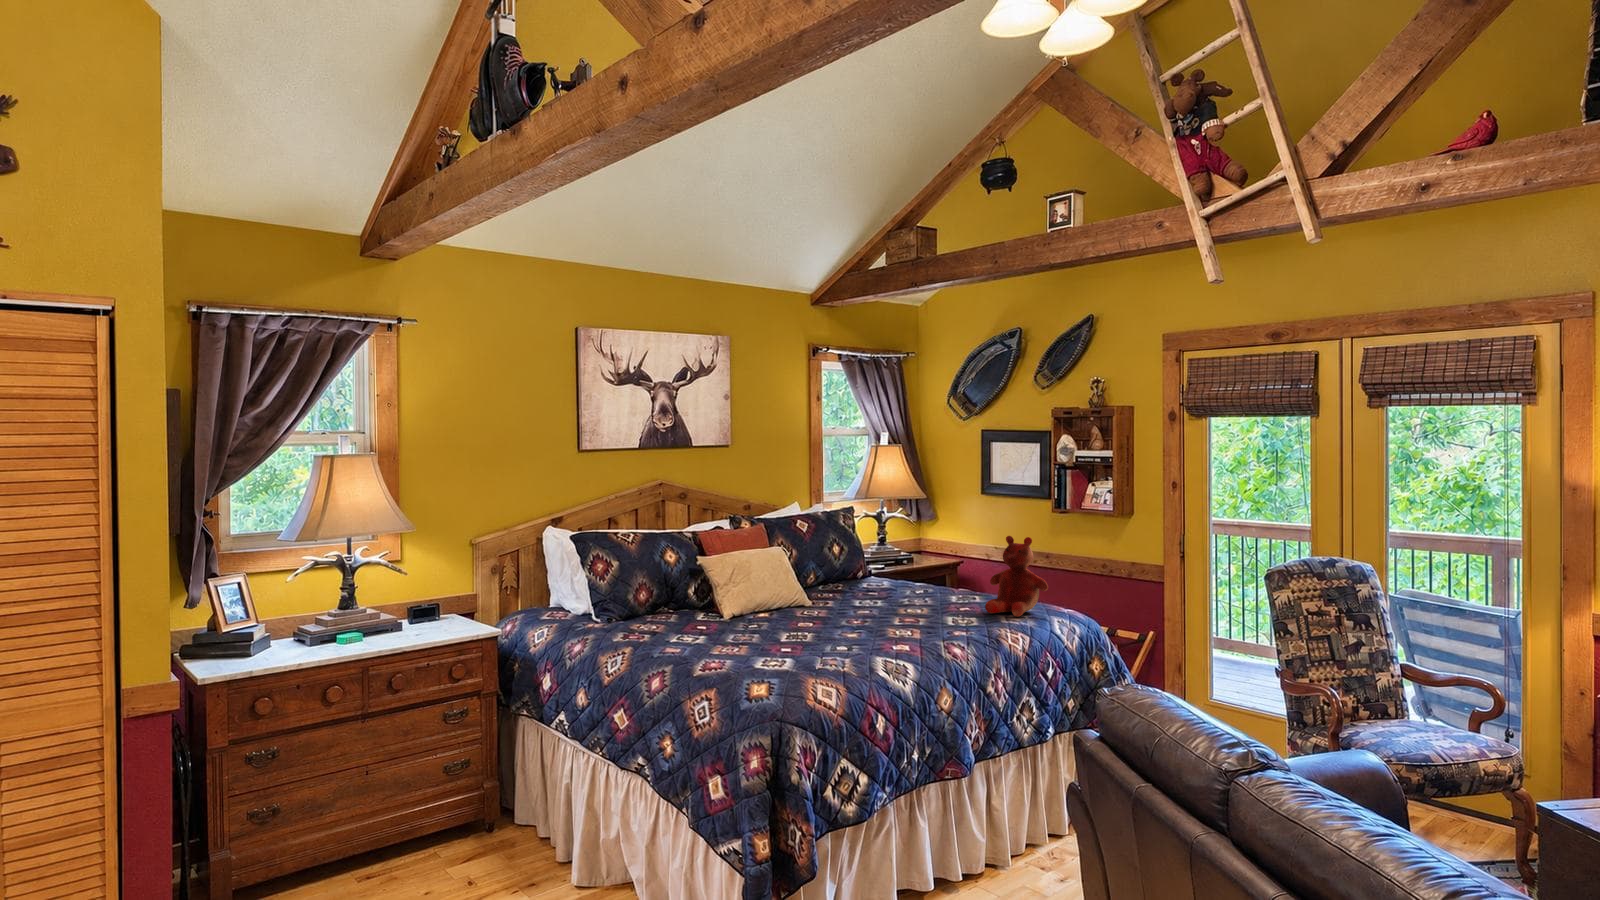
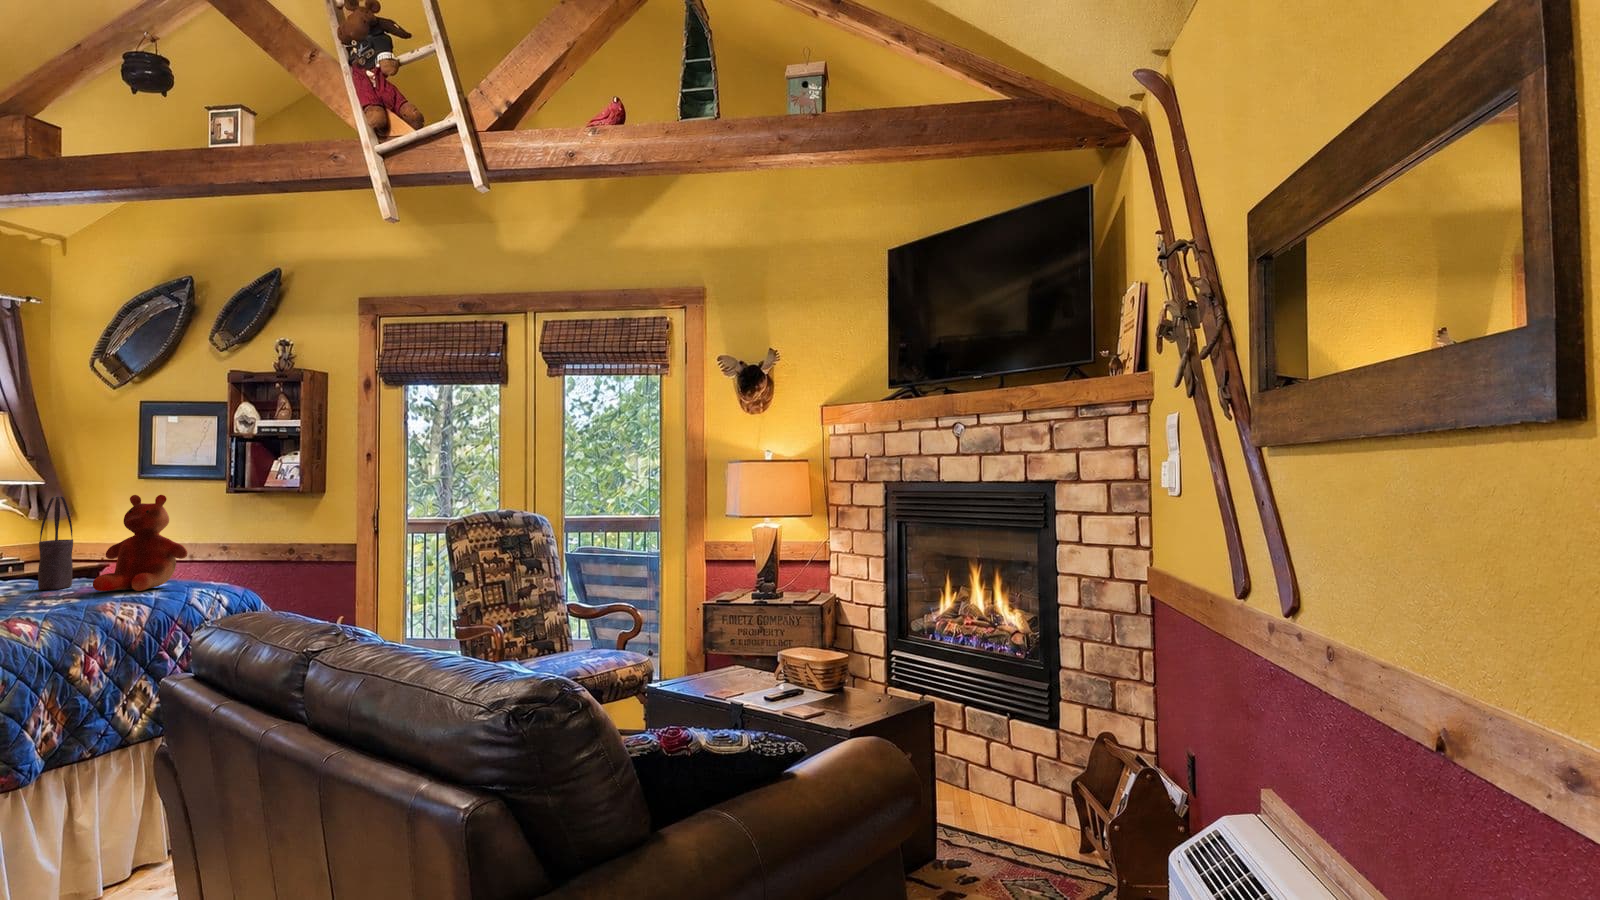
tote bag: none [946,531,965,603] -> present [38,496,73,590]

